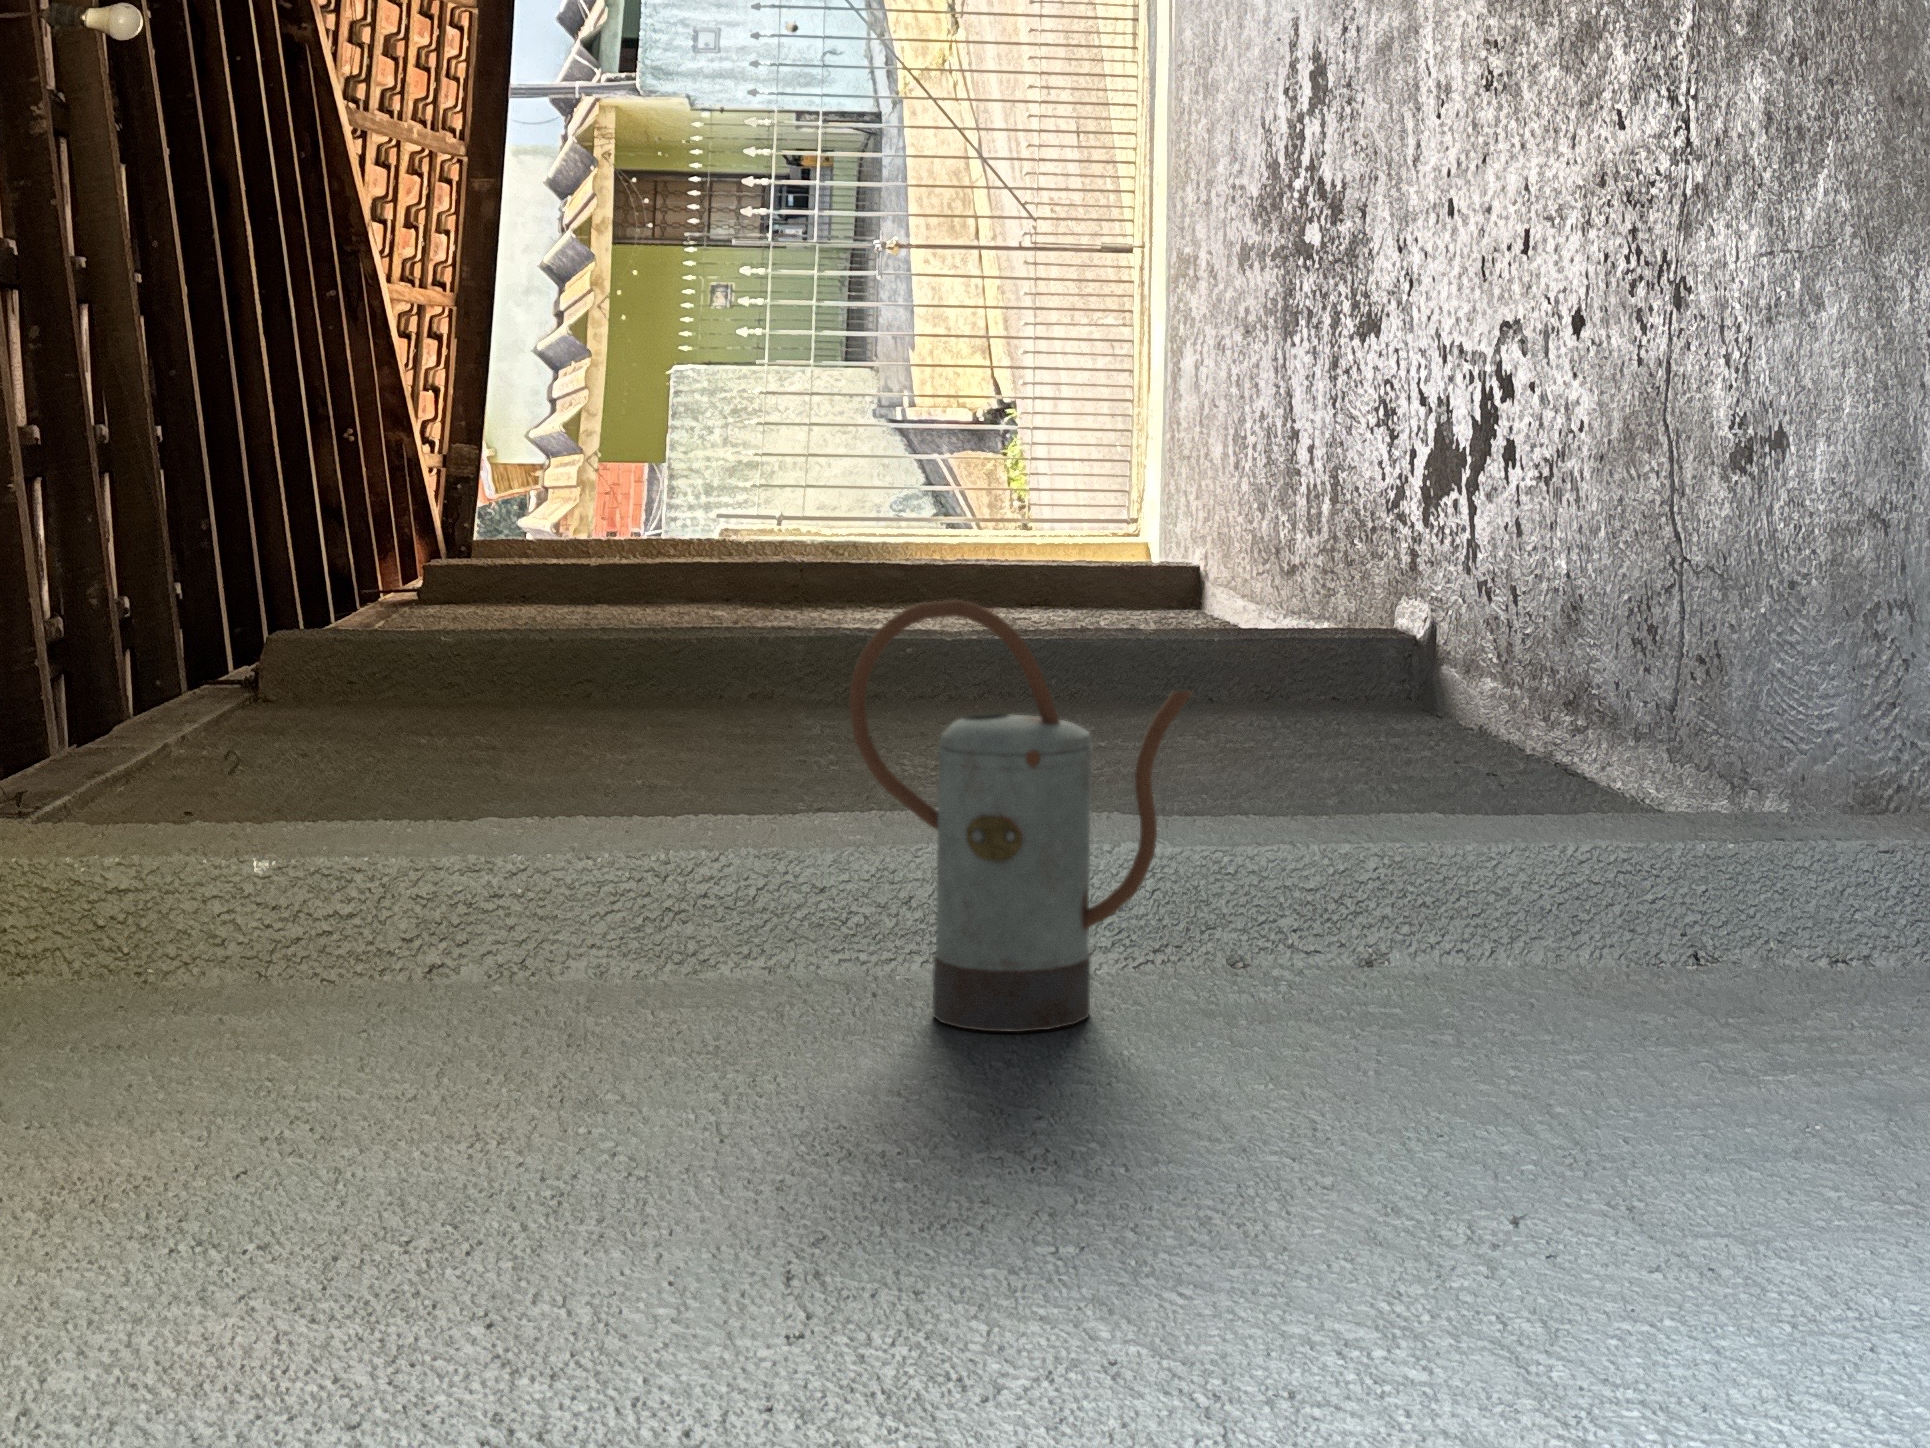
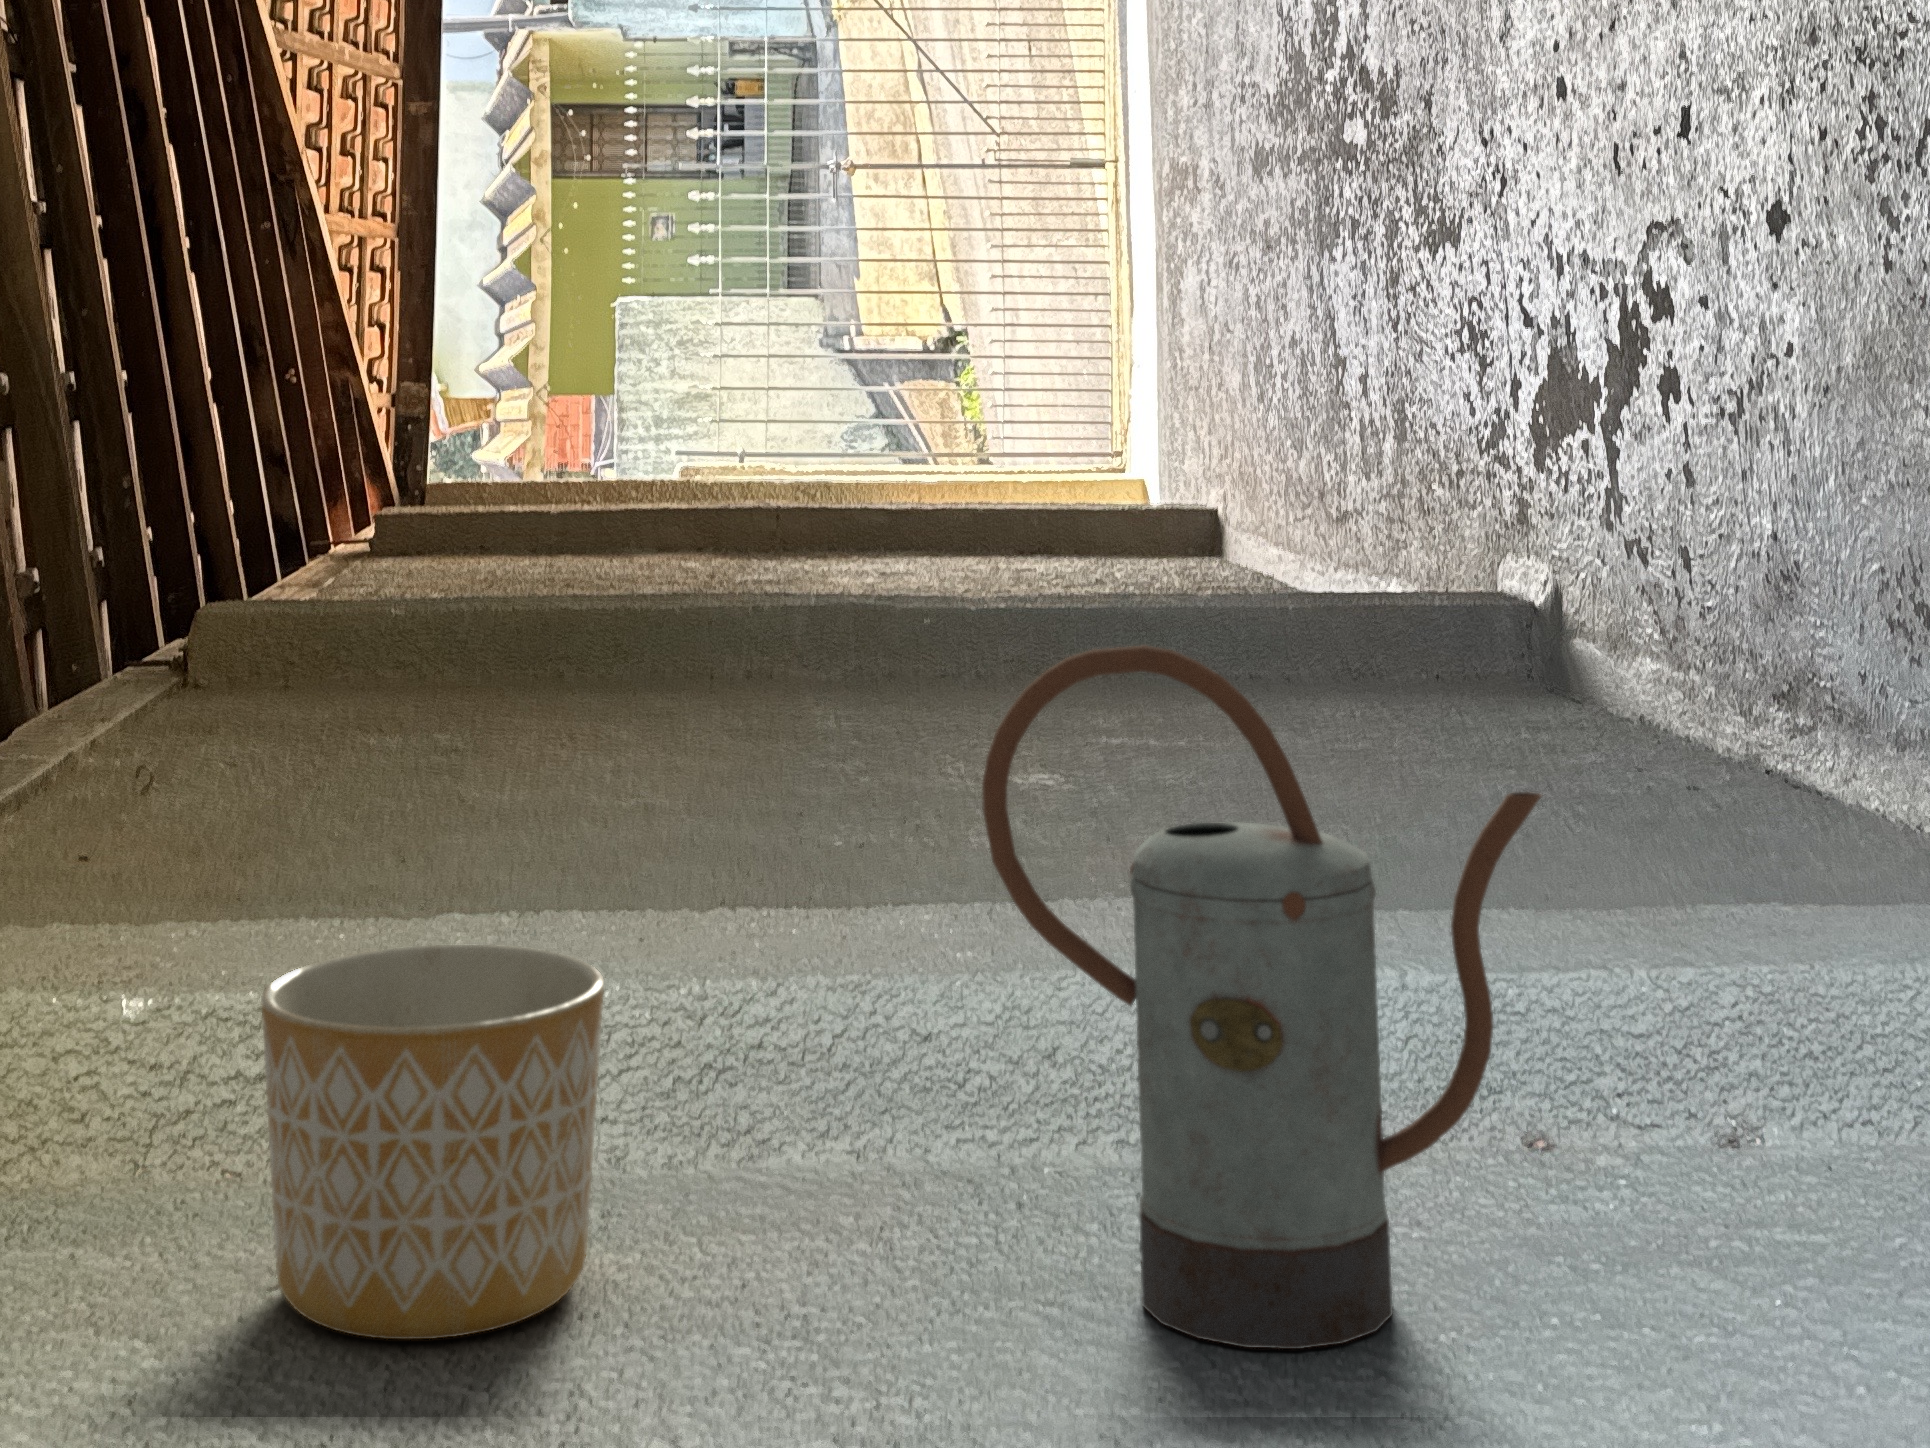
planter: none [369,799,596,1032] -> present [261,945,604,1339]

